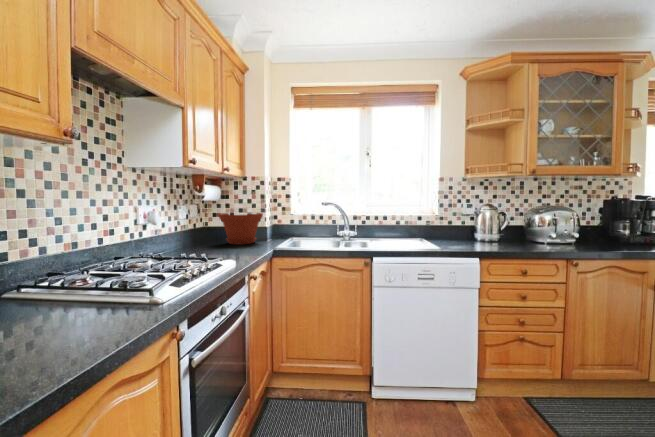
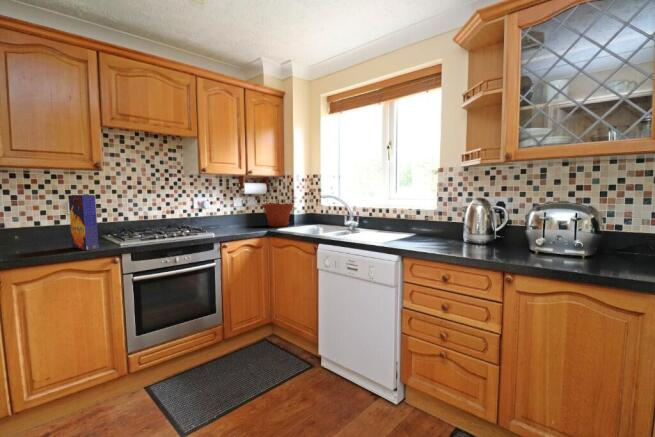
cereal box: none [35,198,150,327] -> present [68,195,99,250]

